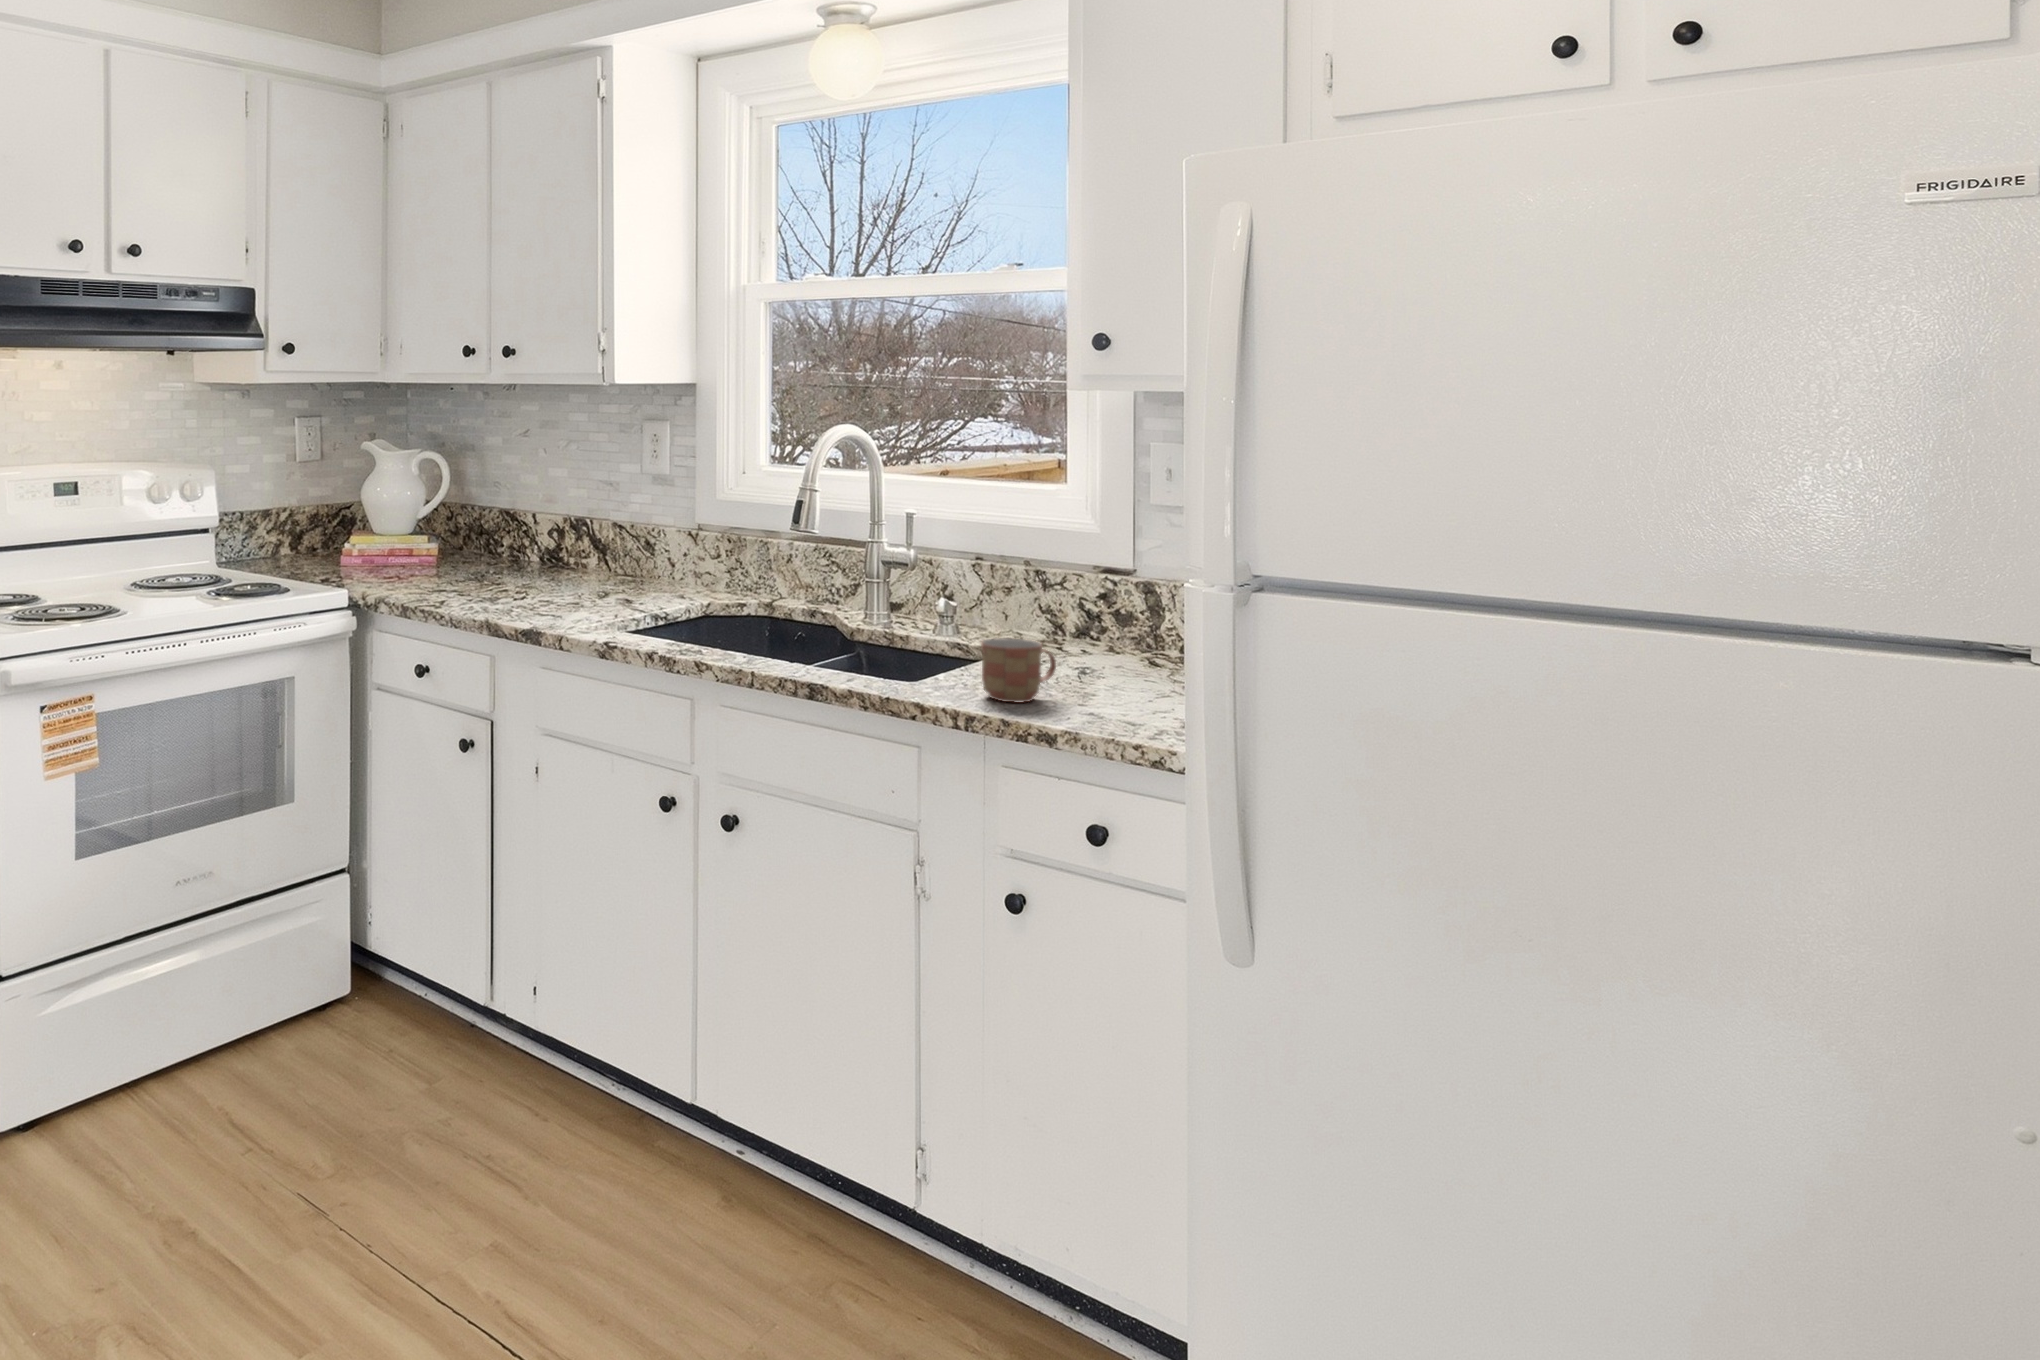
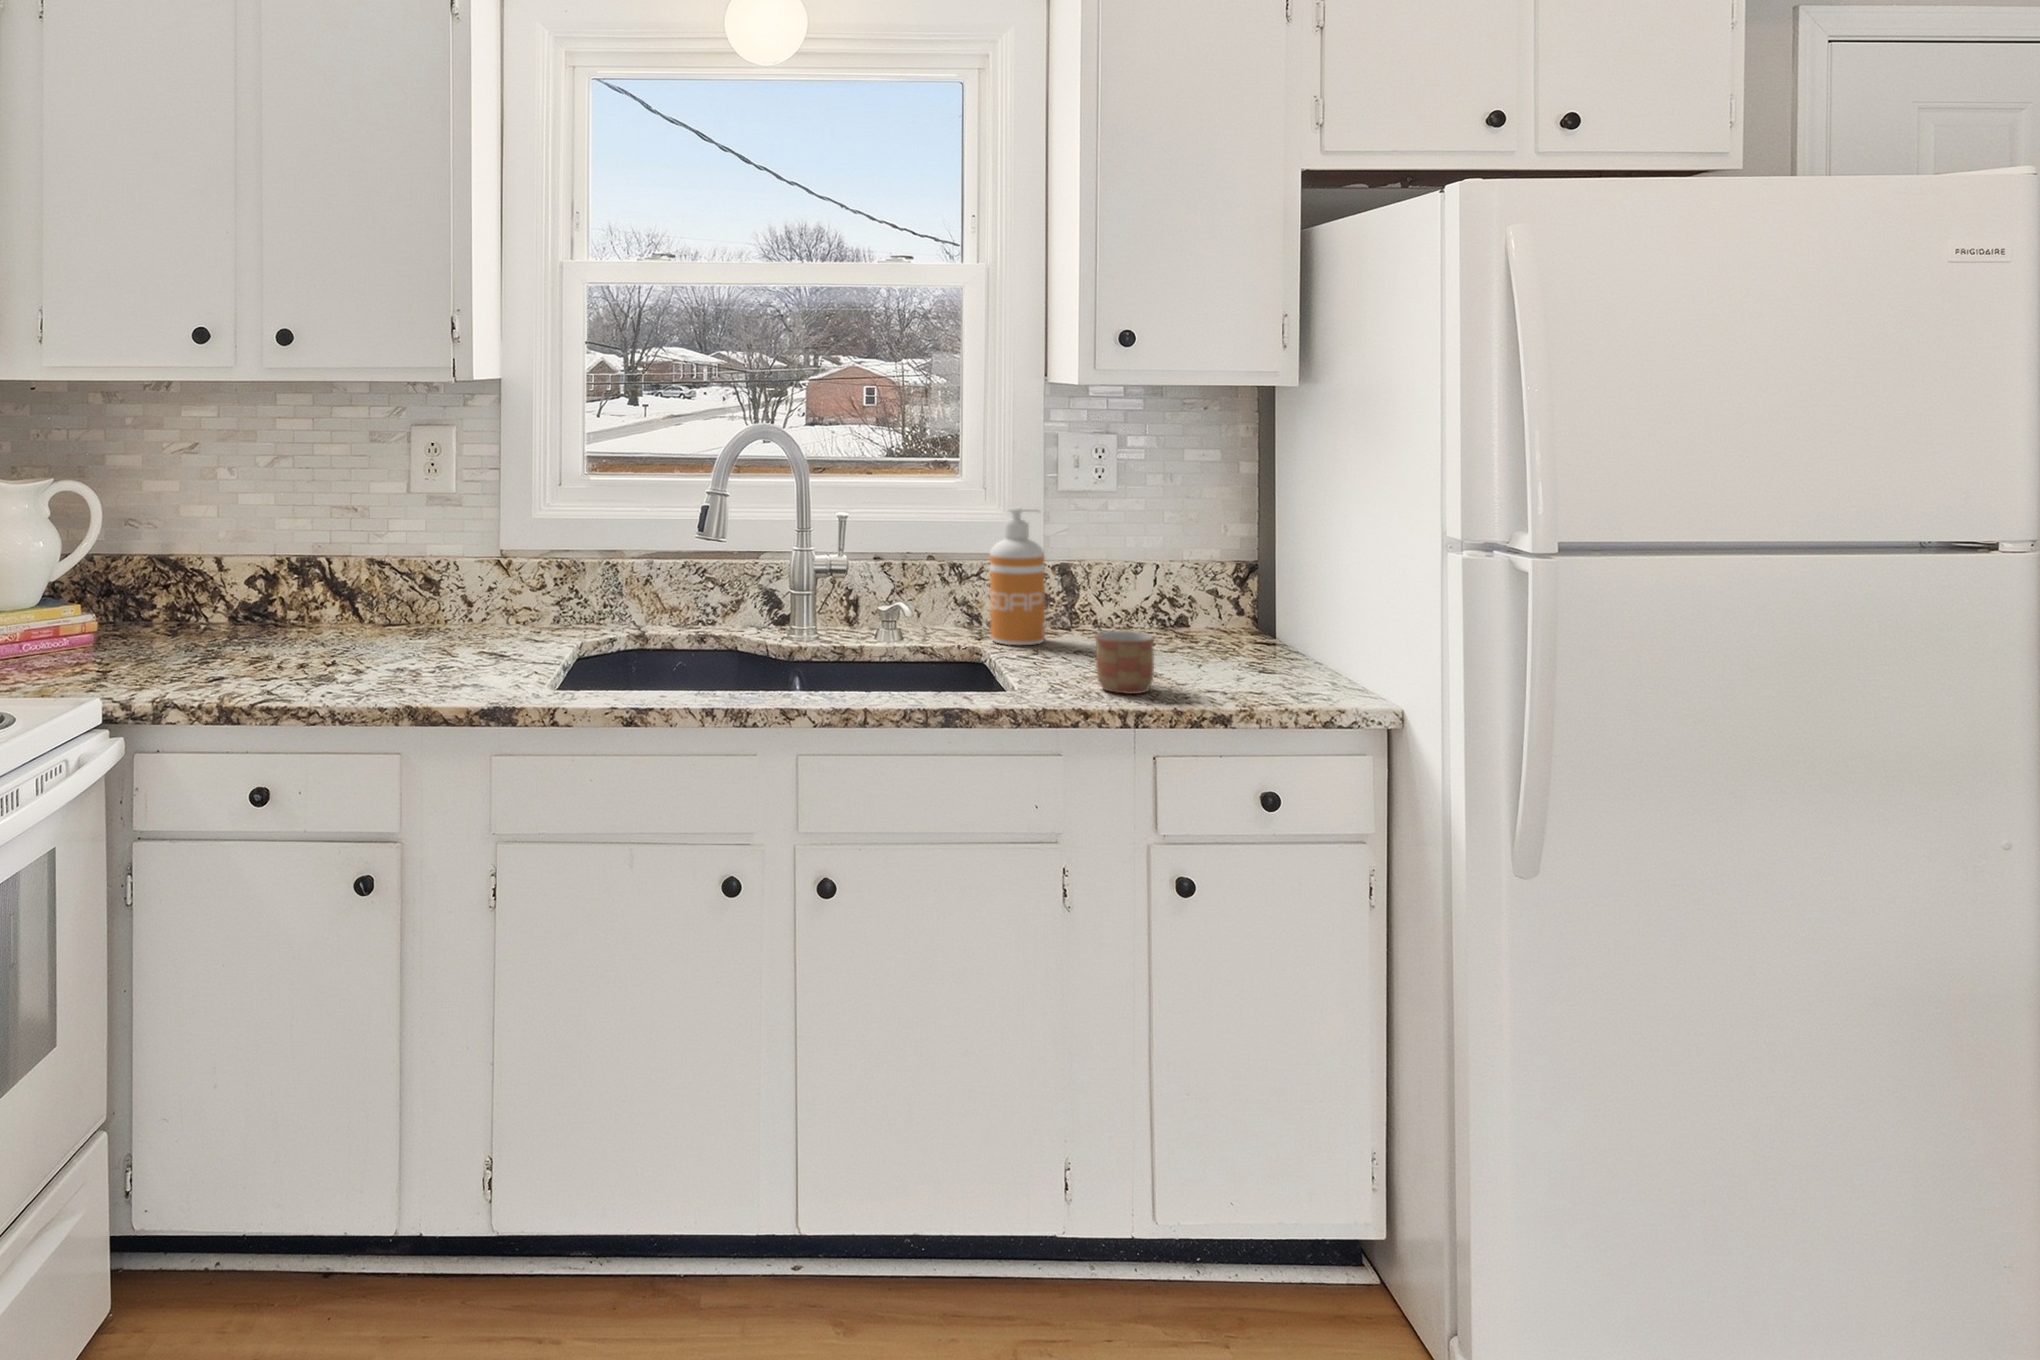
soap dispenser: none [1048,515,1107,660] -> present [990,508,1045,645]

